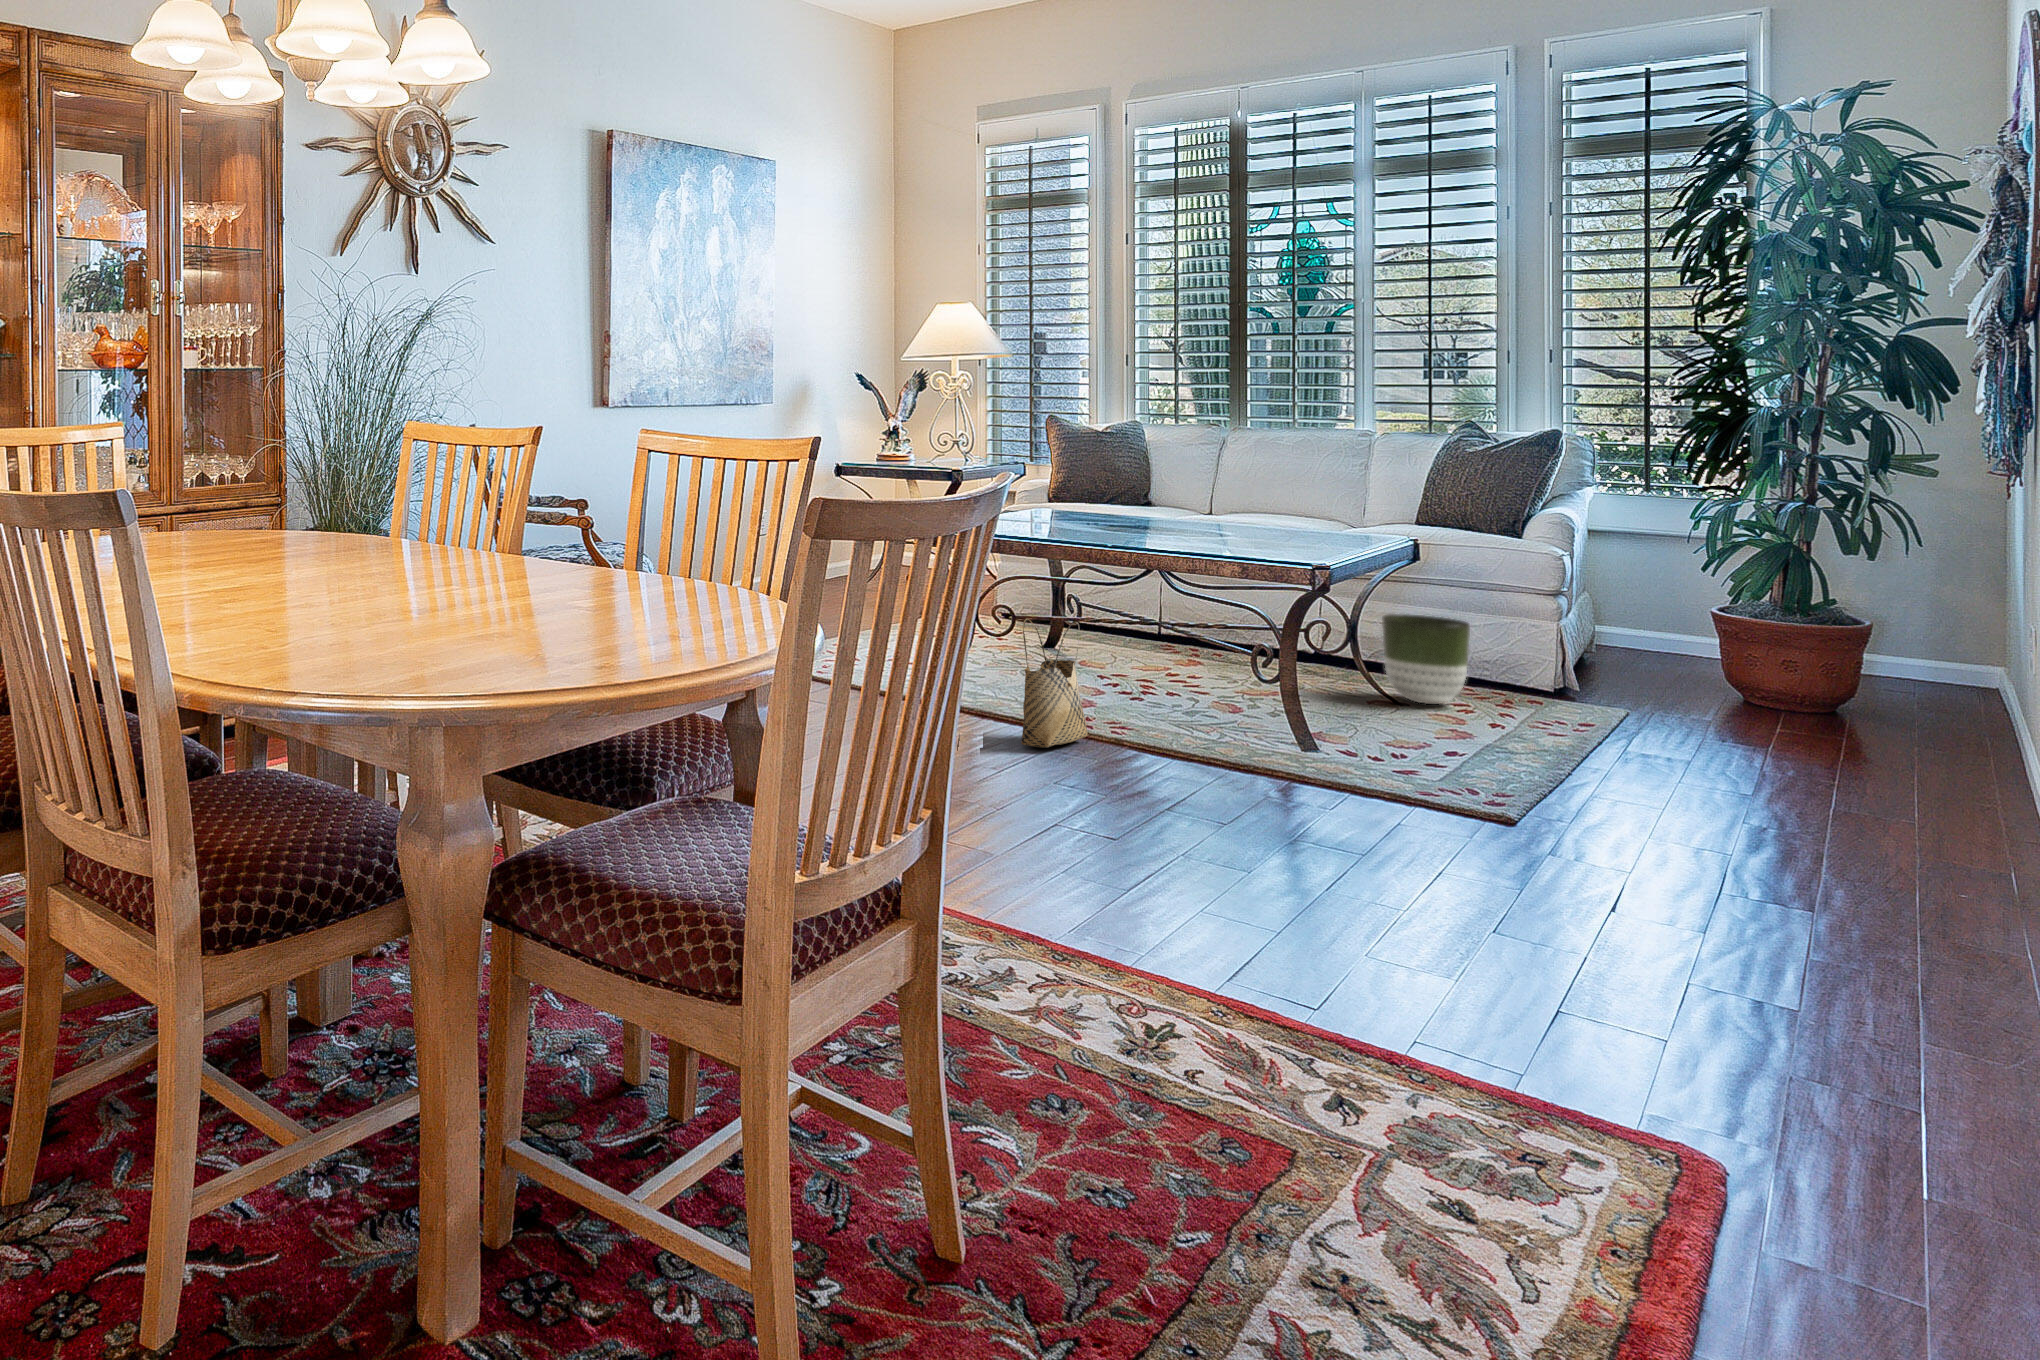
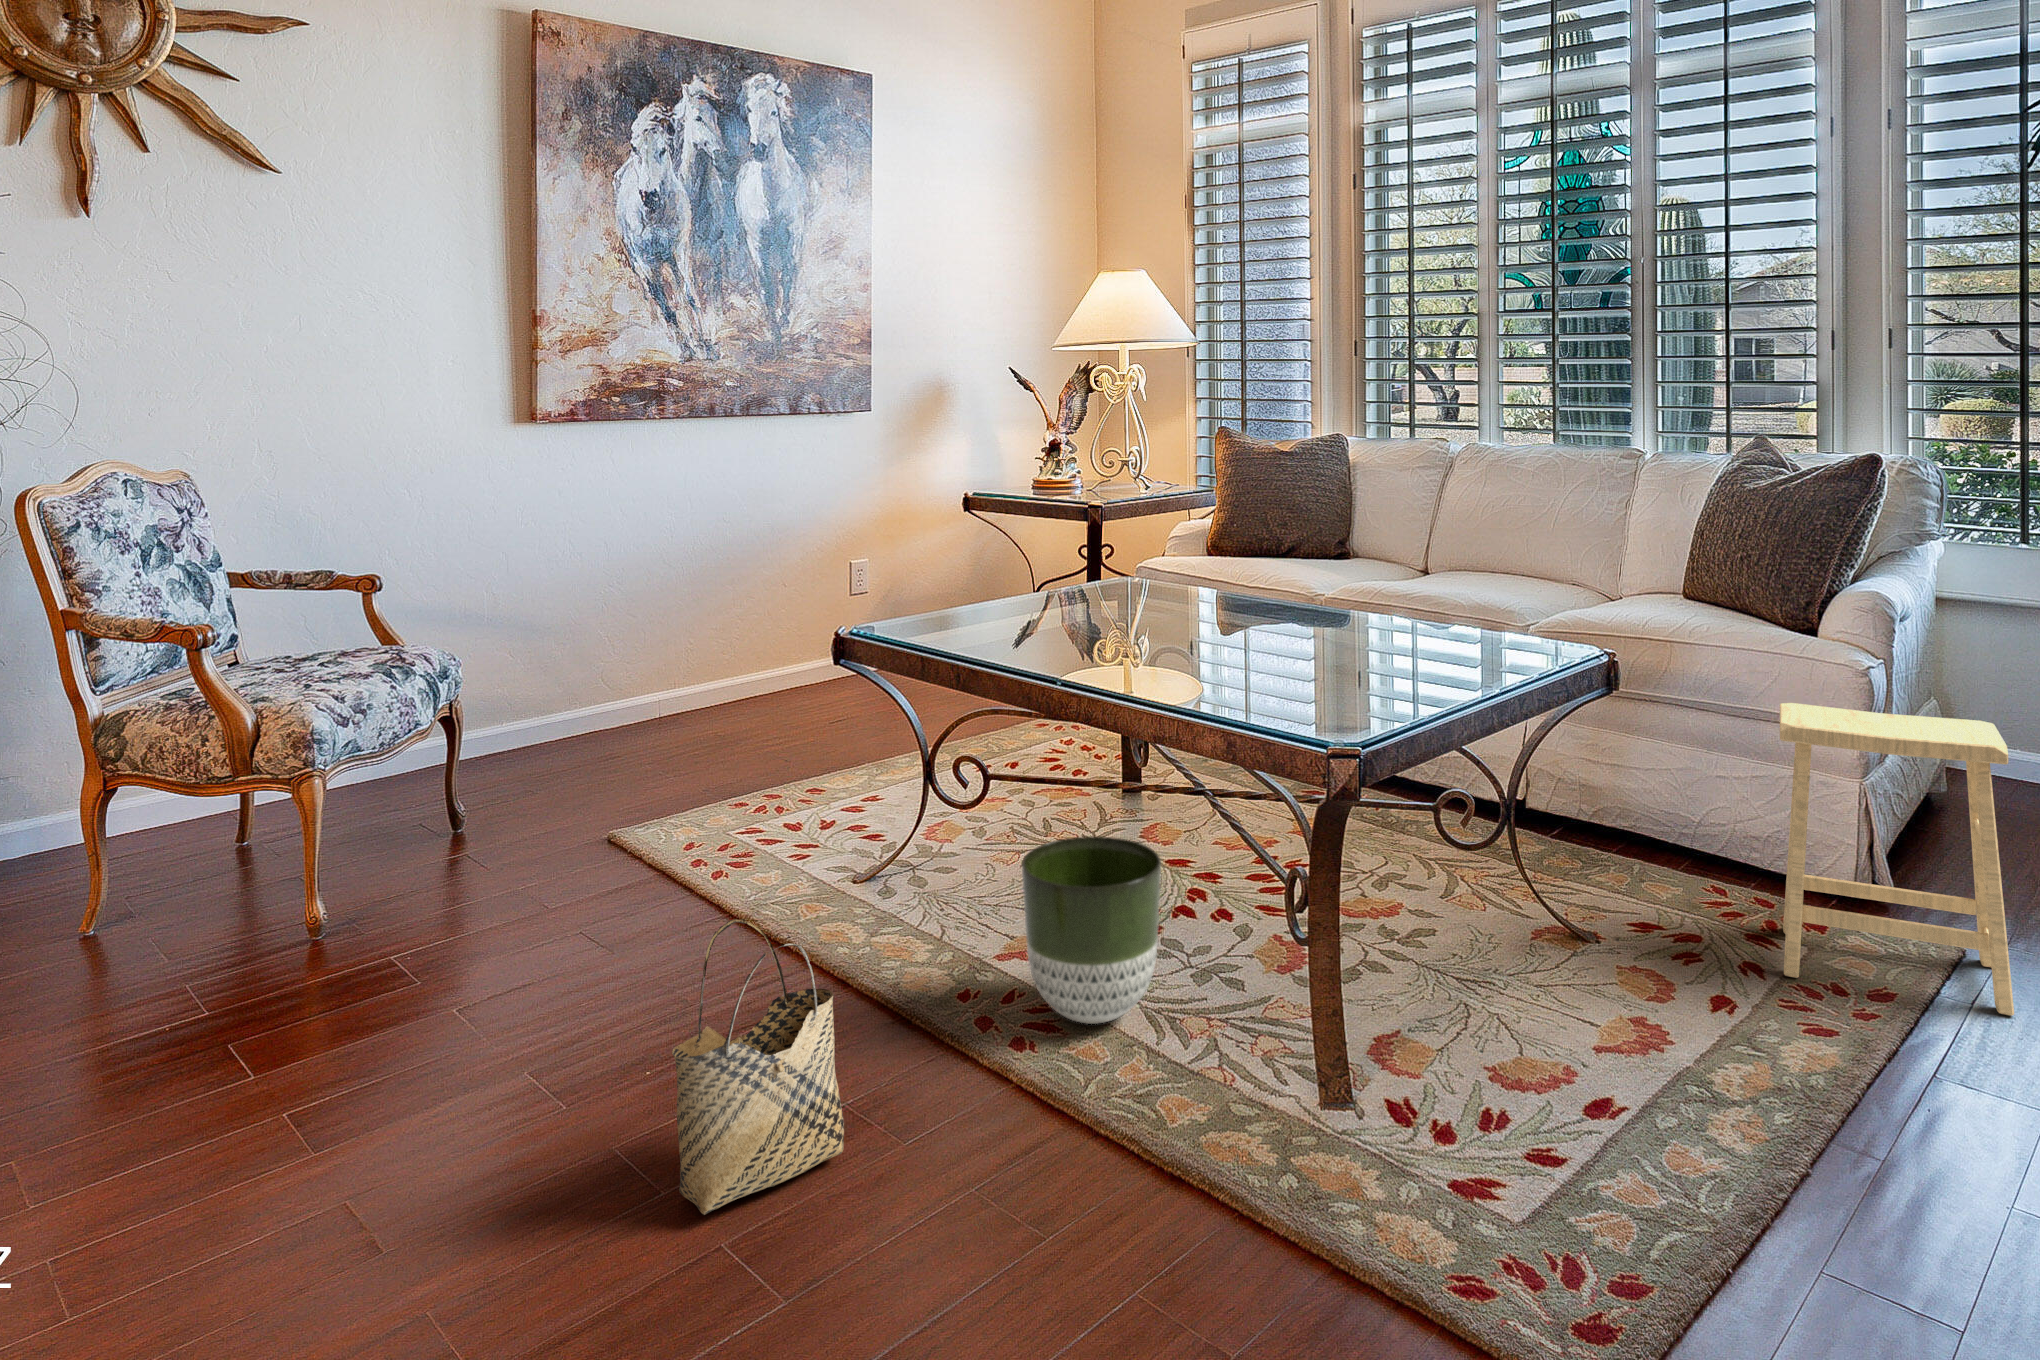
footstool: none [1520,563,1670,725] -> present [1780,703,2014,1016]
planter: present [1382,614,1470,704] -> present [1022,836,1161,1024]

